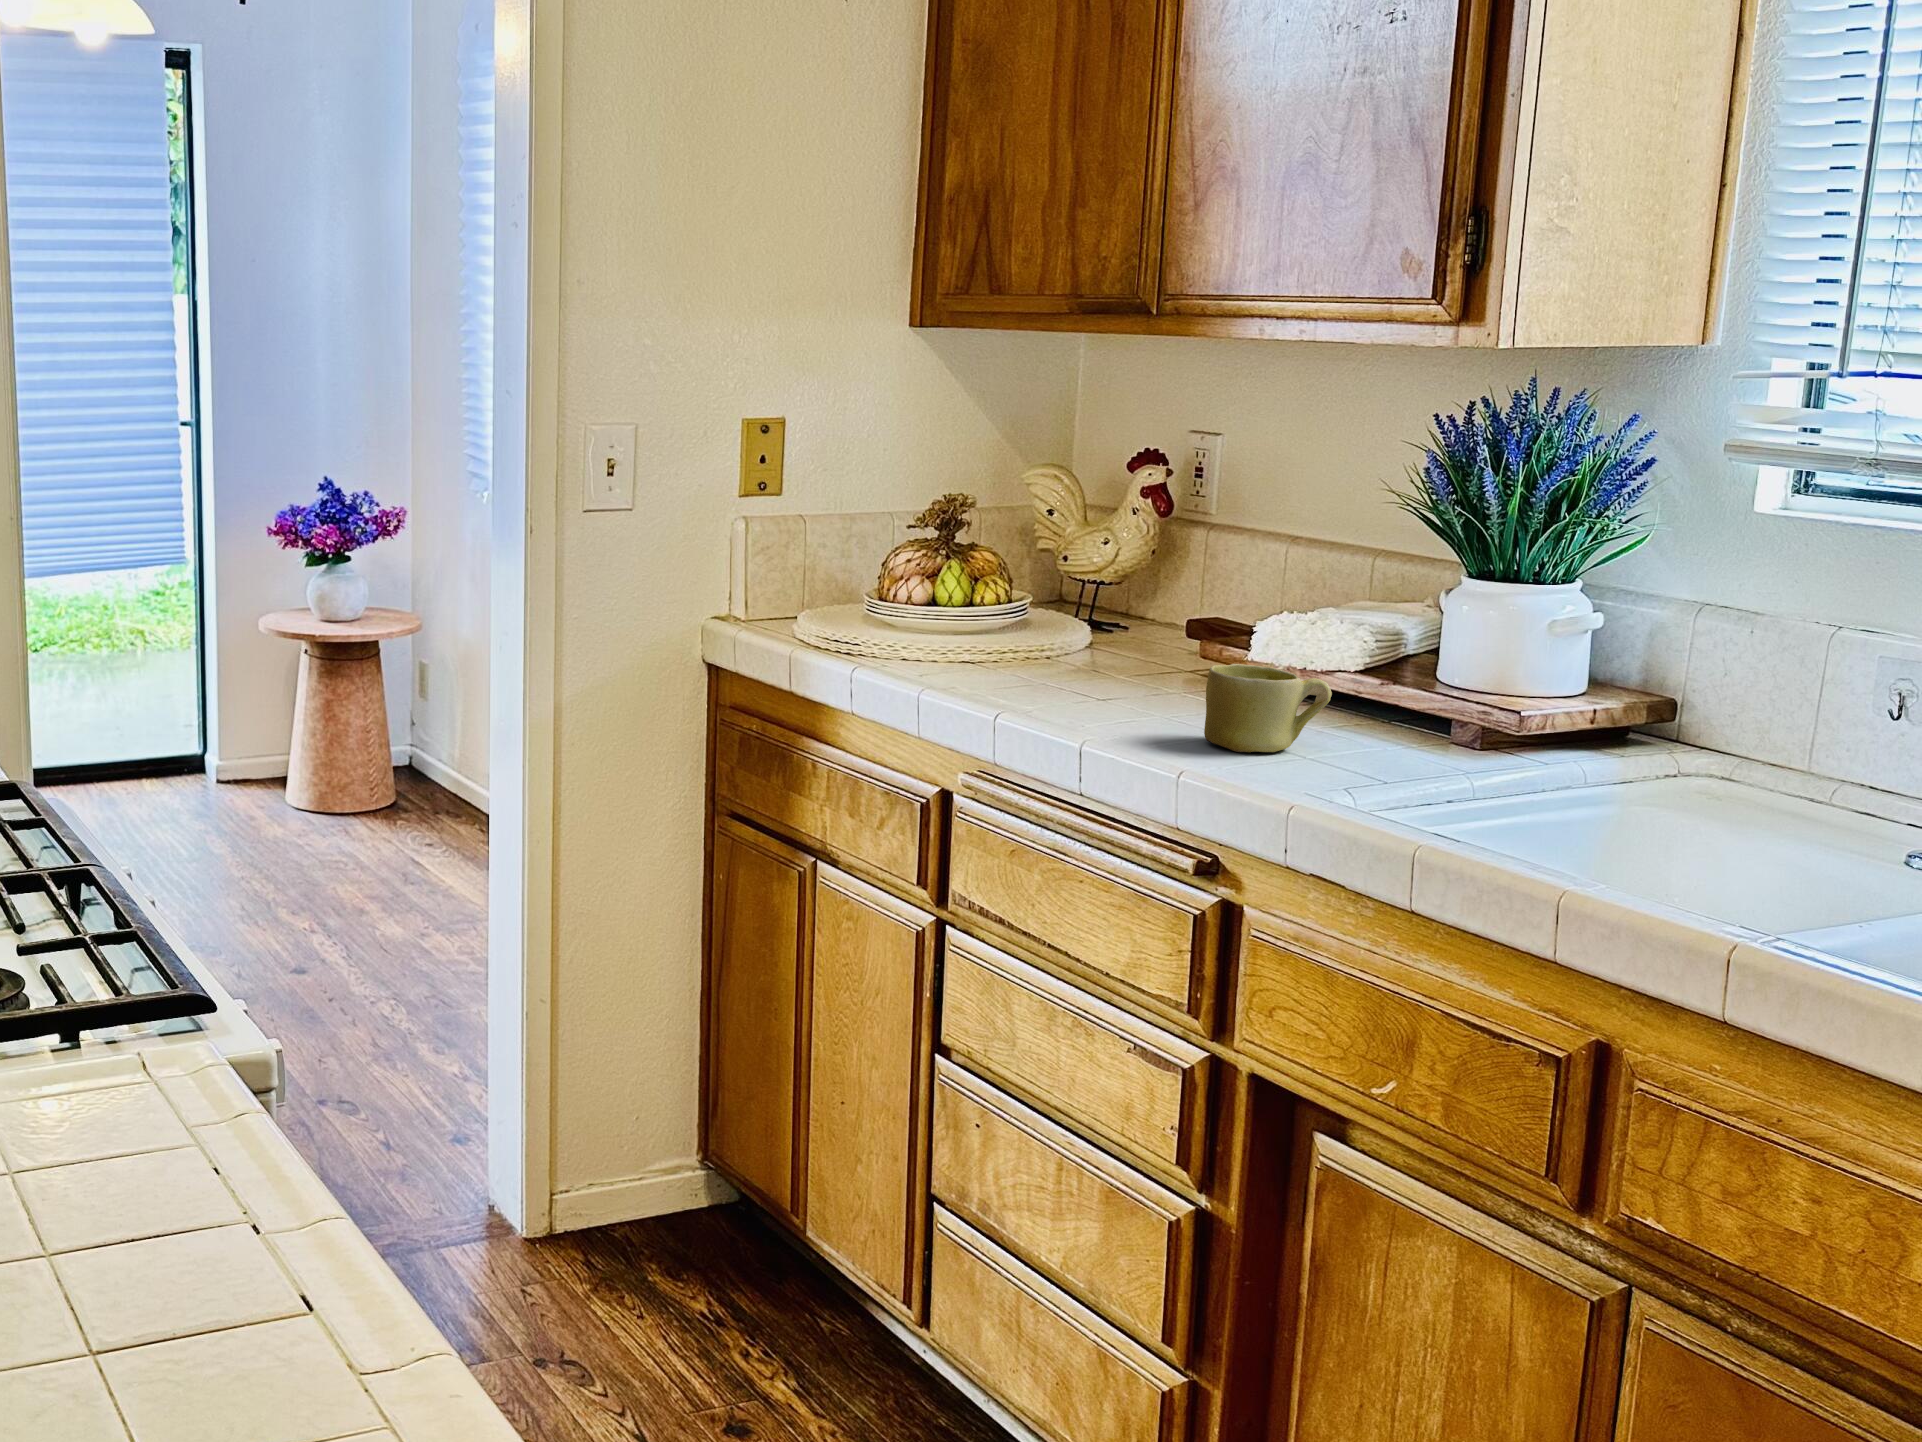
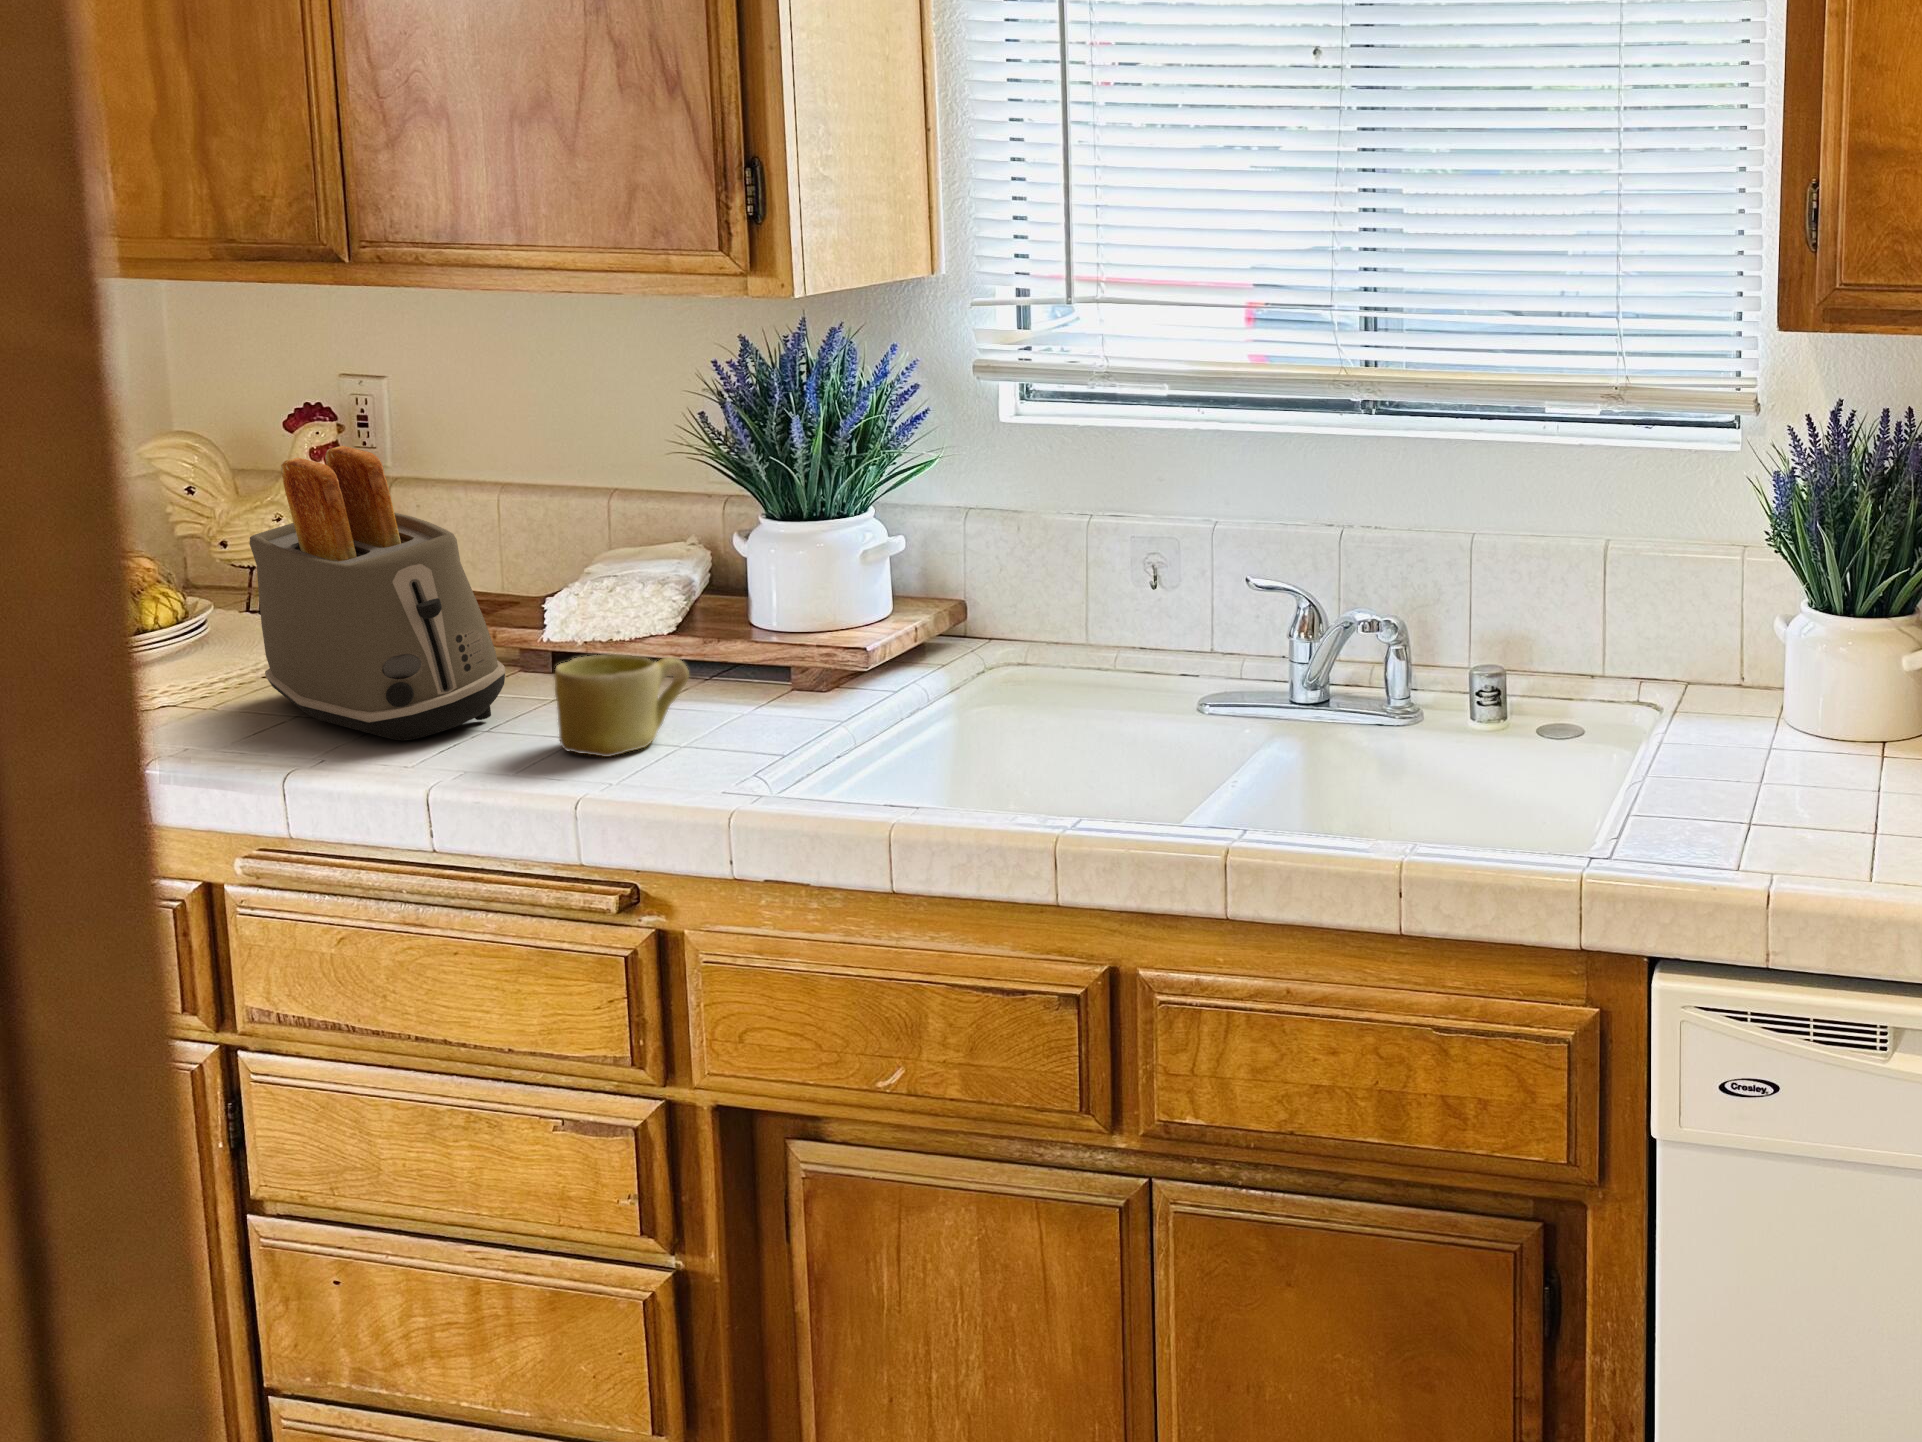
toaster: none [1033,464,1192,711] -> present [249,446,506,740]

